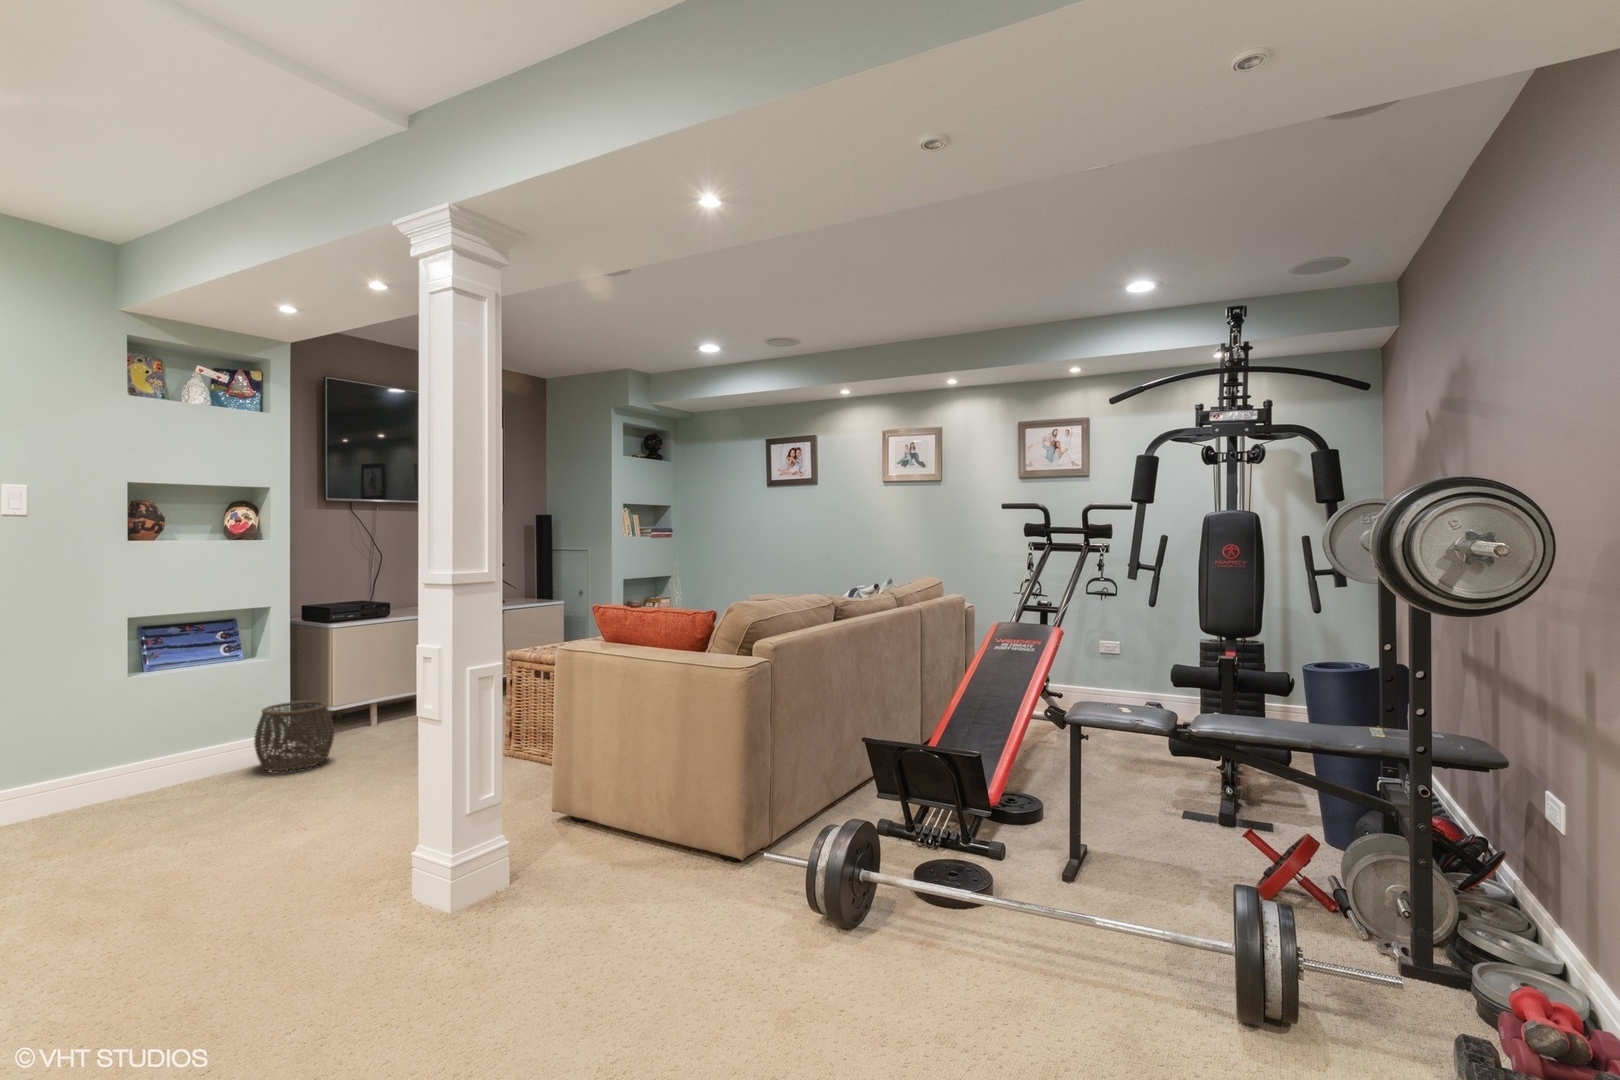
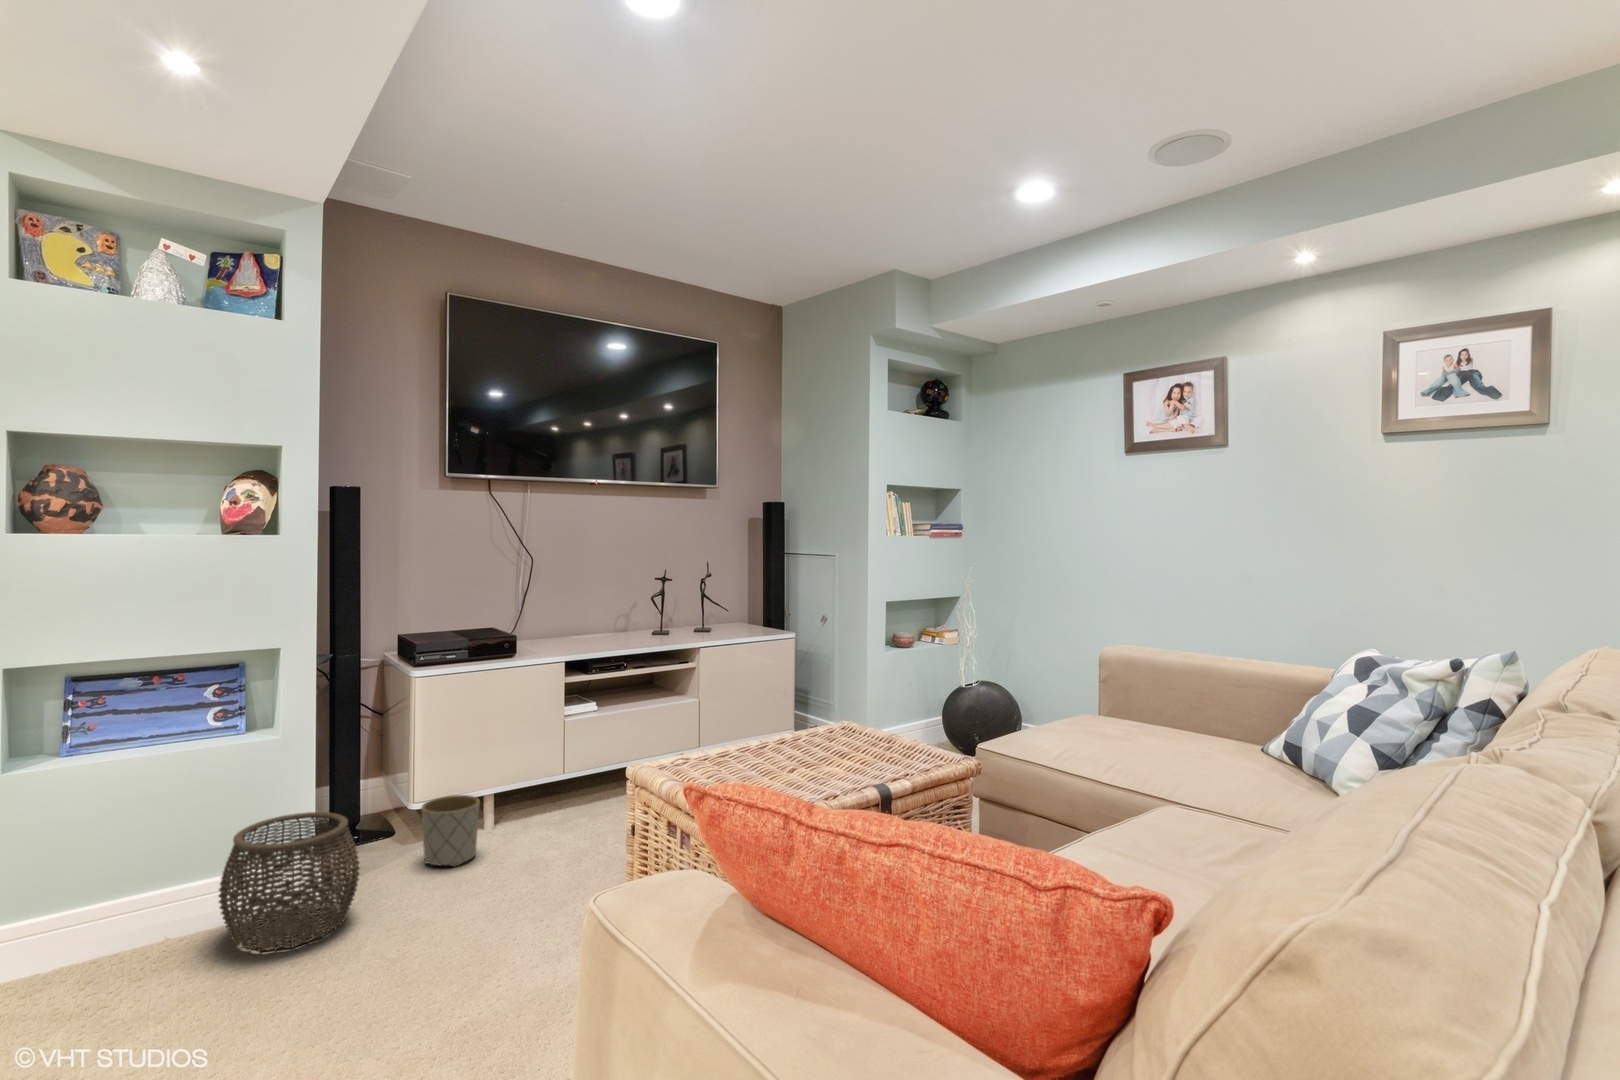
planter: none [346,699,383,739] -> present [421,795,480,867]

